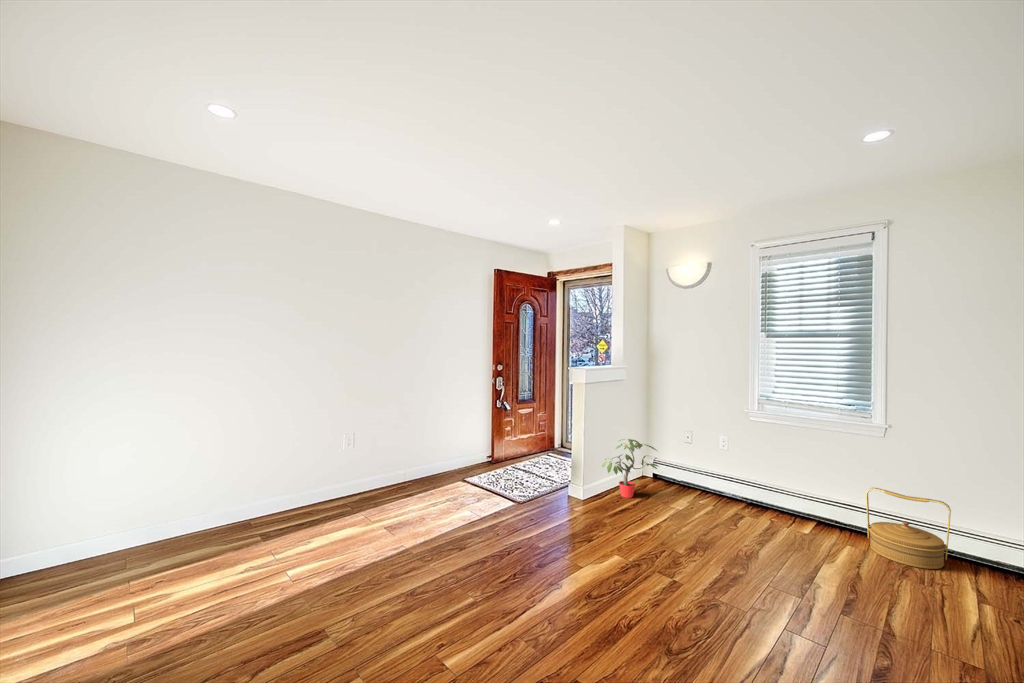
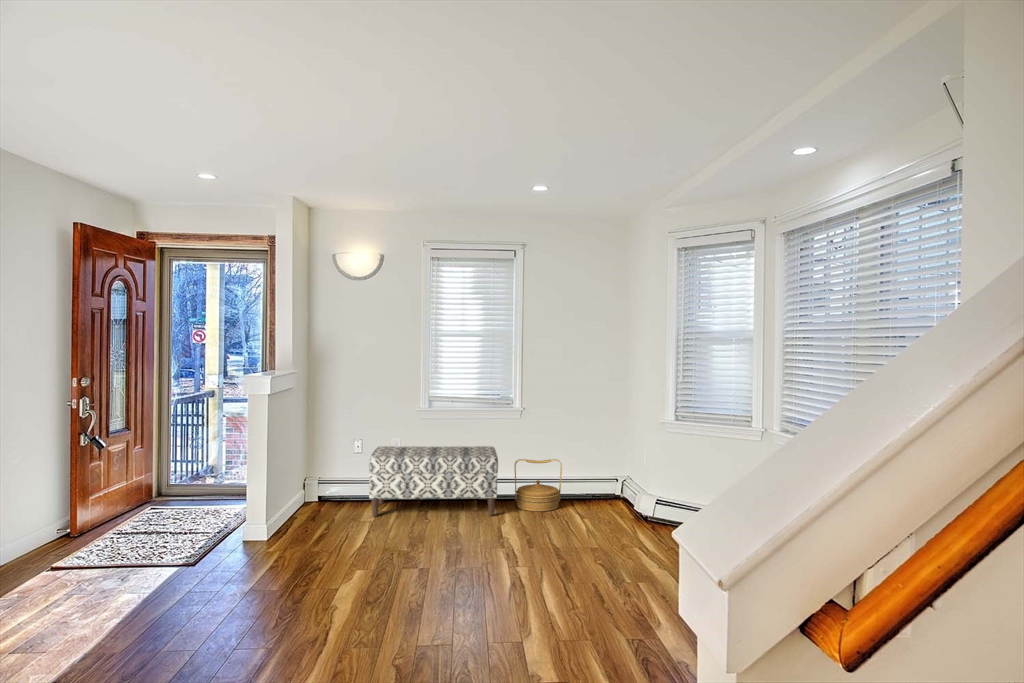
potted plant: present [602,439,658,498] -> none [287,456,342,524]
bench: none [679,441,840,547] -> present [369,446,498,517]

